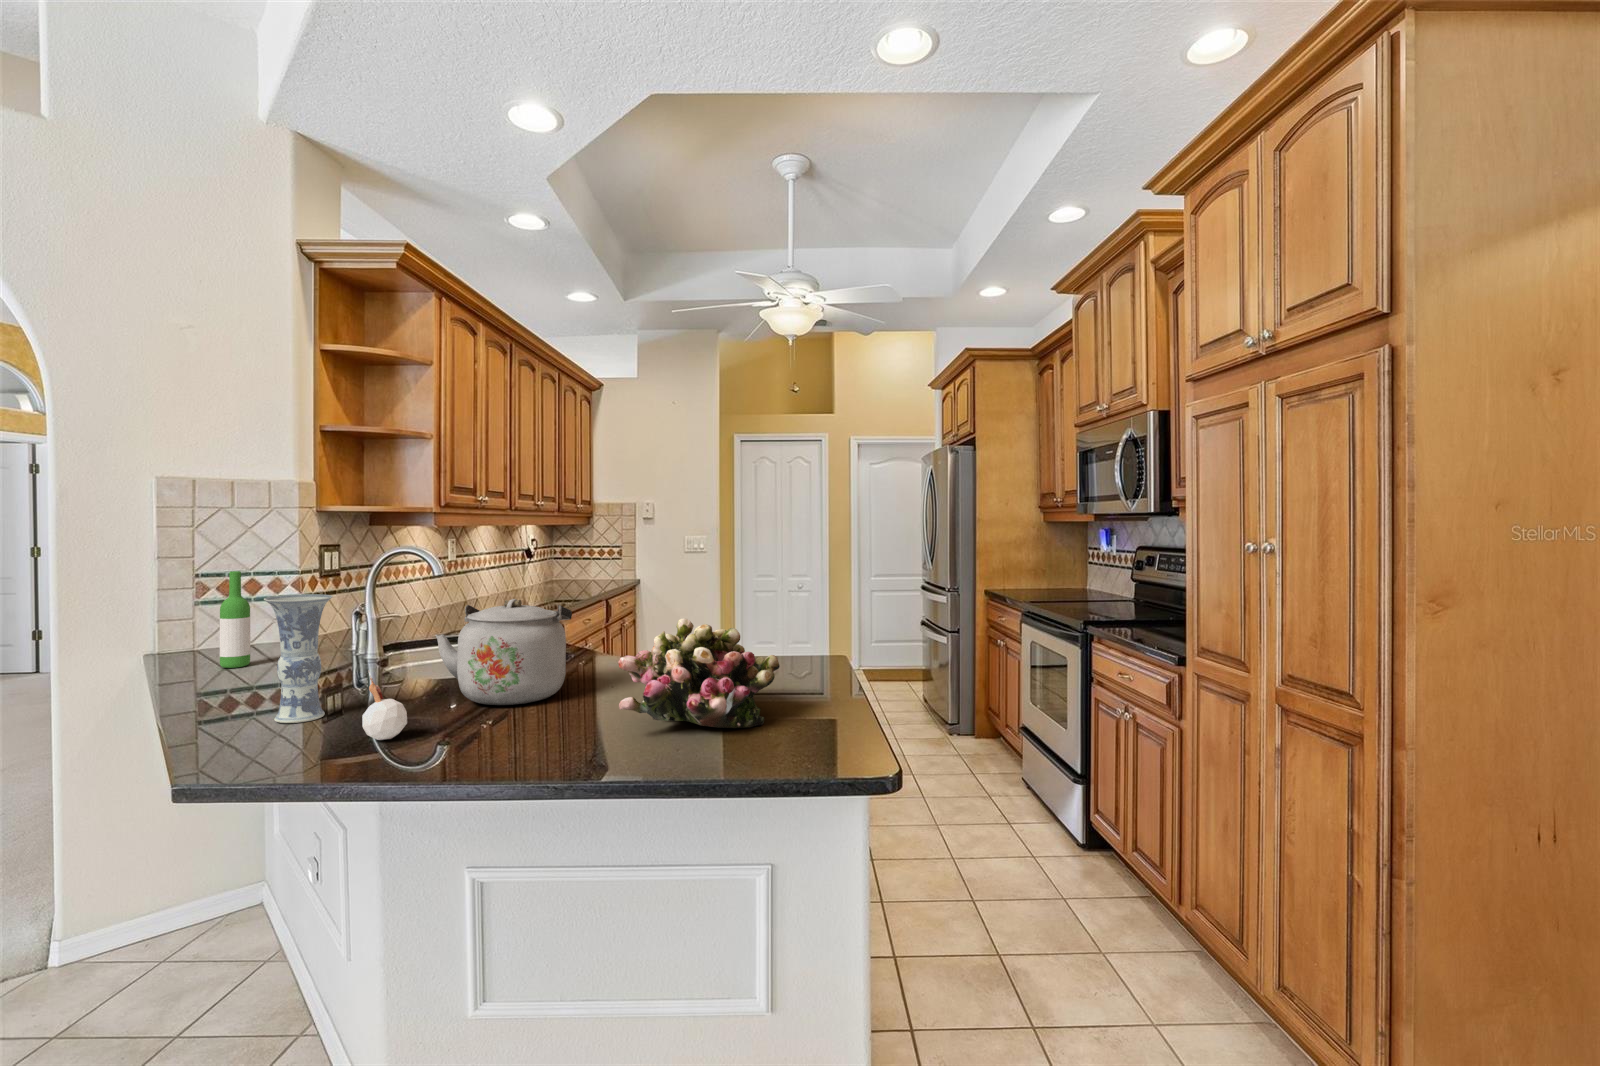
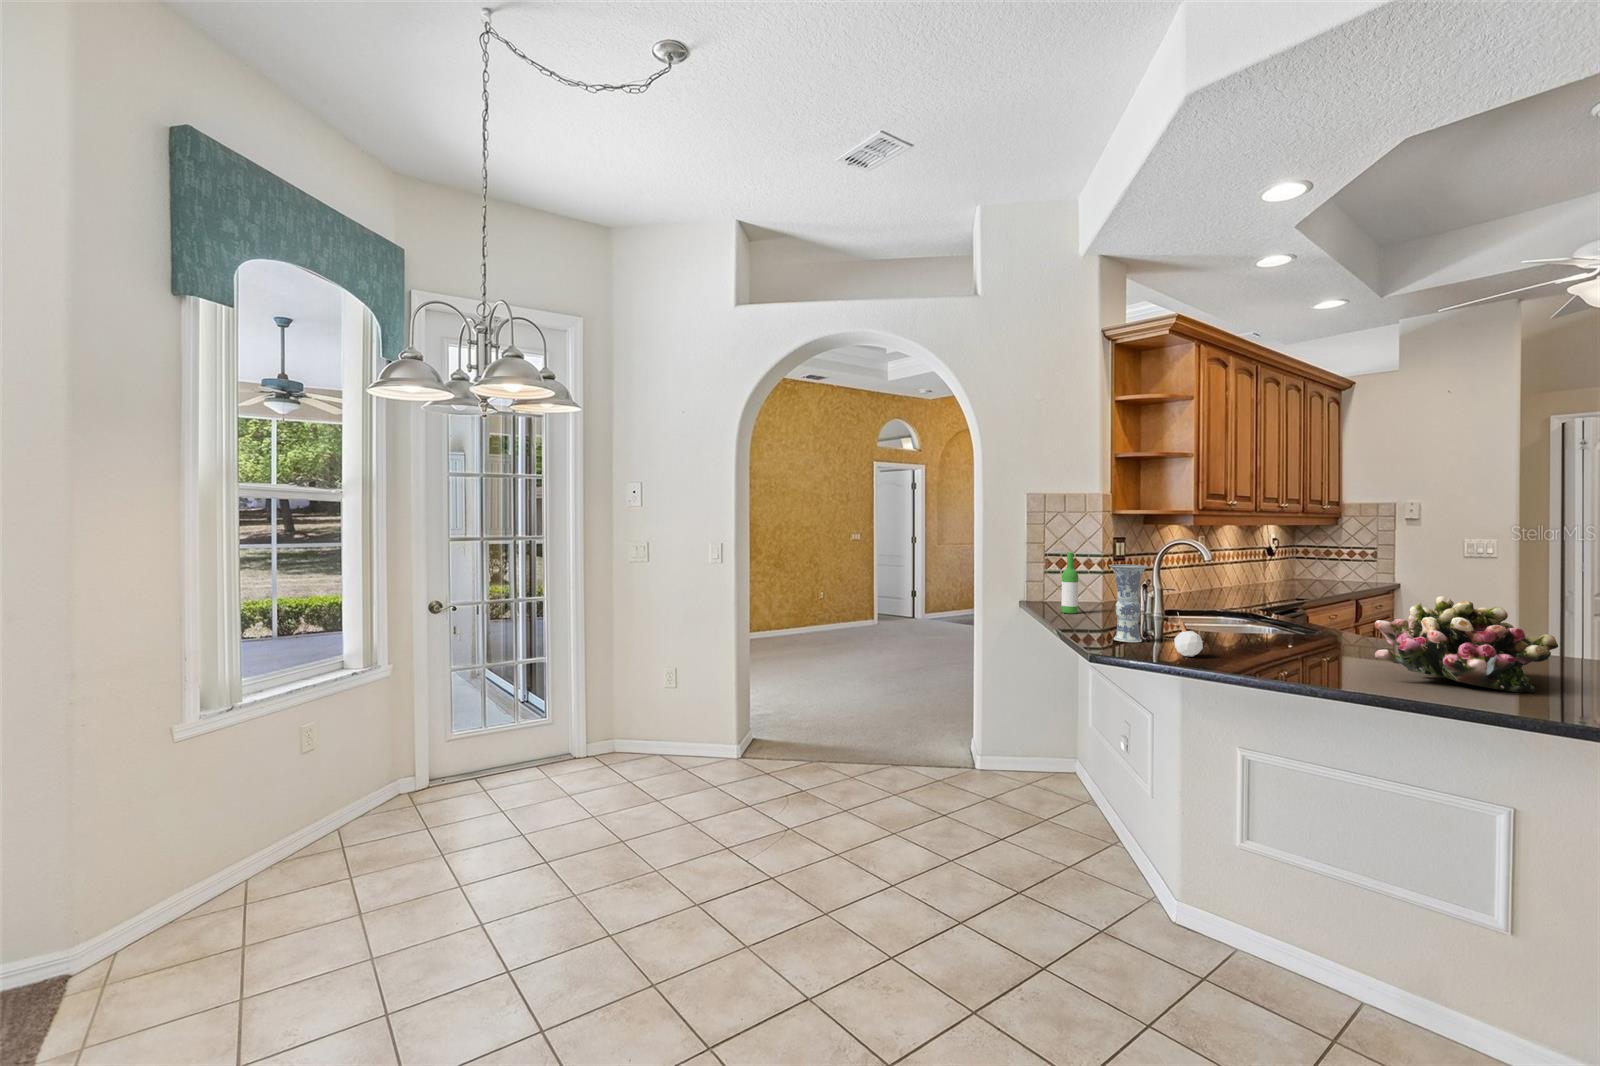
kettle: present [435,599,572,705] -> none [1215,575,1328,653]

